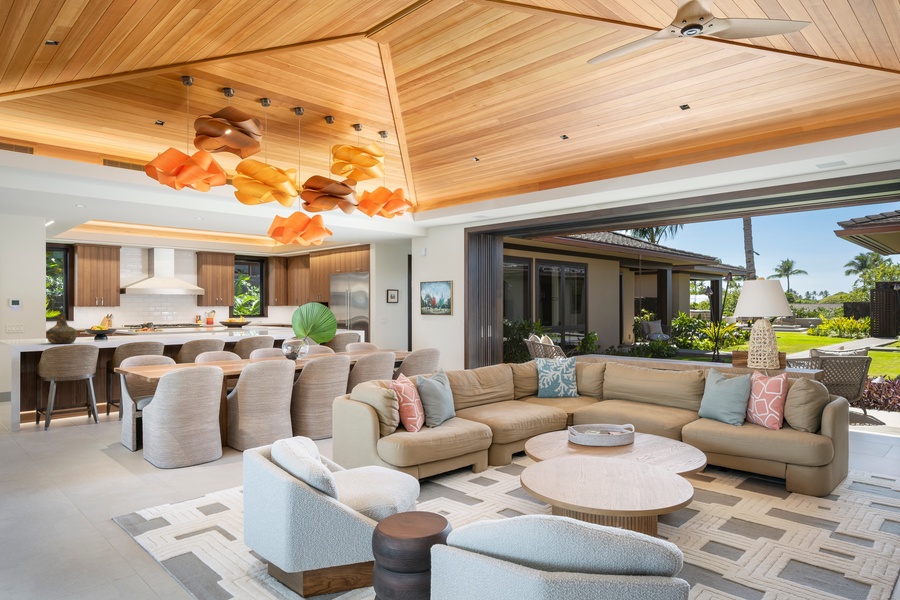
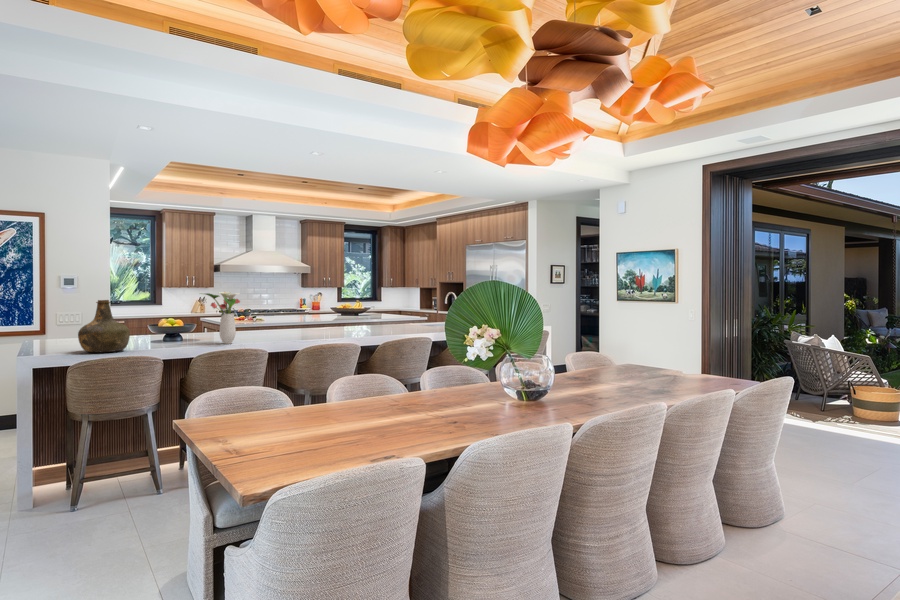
flower arrangement: none [117,309,144,341] -> present [206,292,240,344]

